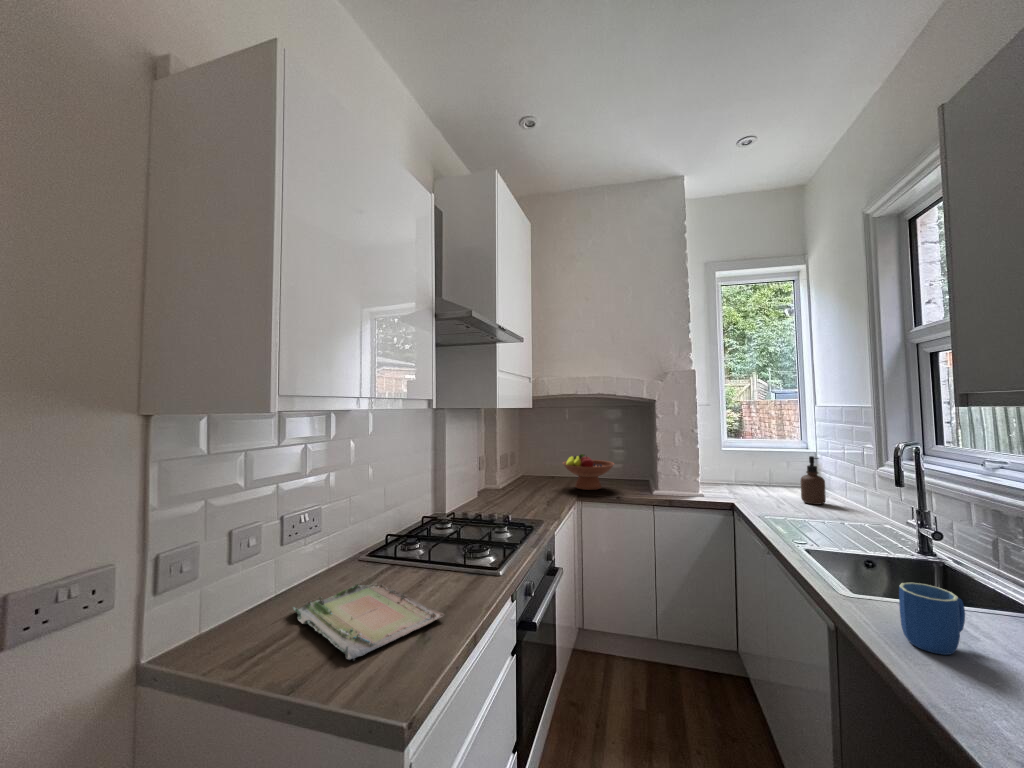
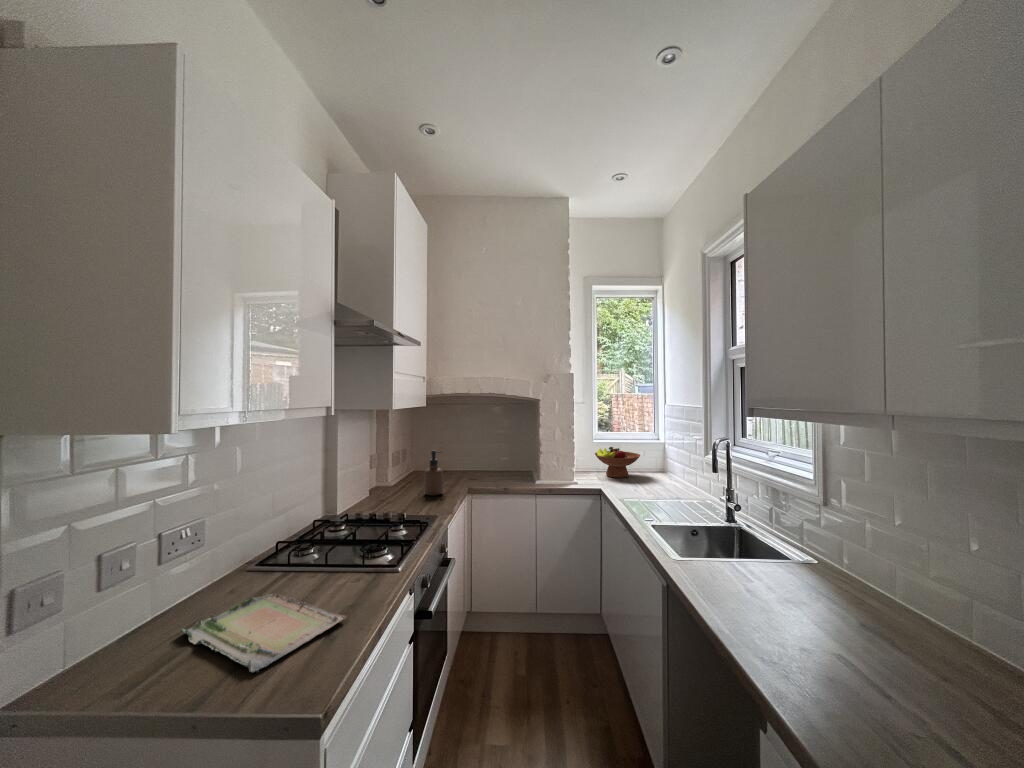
fruit bowl: present [563,454,614,490] -> present [595,447,640,478]
soap dispenser: present [801,456,826,505] -> present [424,450,443,496]
mug: present [899,582,965,655] -> none [706,549,746,599]

